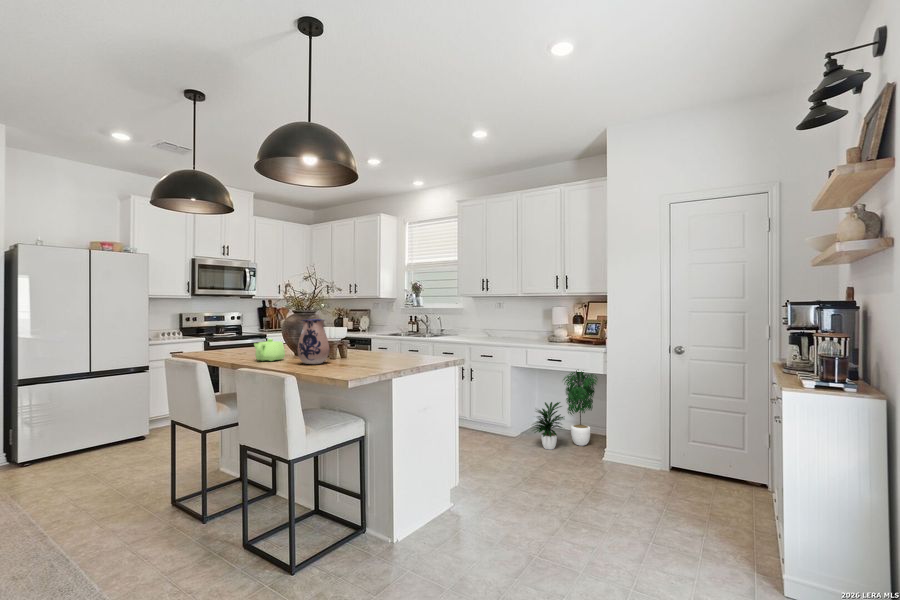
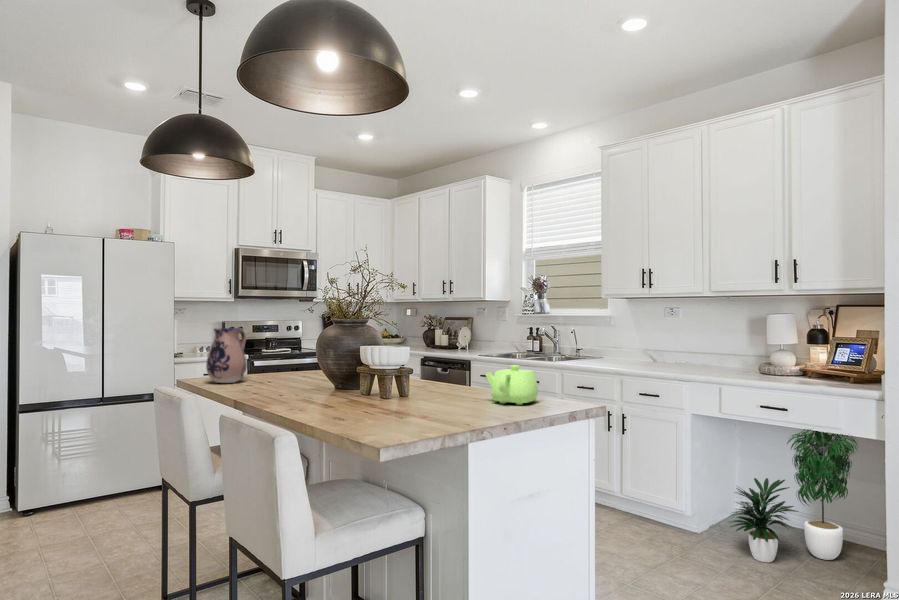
ceramic pitcher: present [297,319,330,364] -> present [206,328,247,383]
teapot: present [254,339,285,361] -> present [485,365,538,405]

